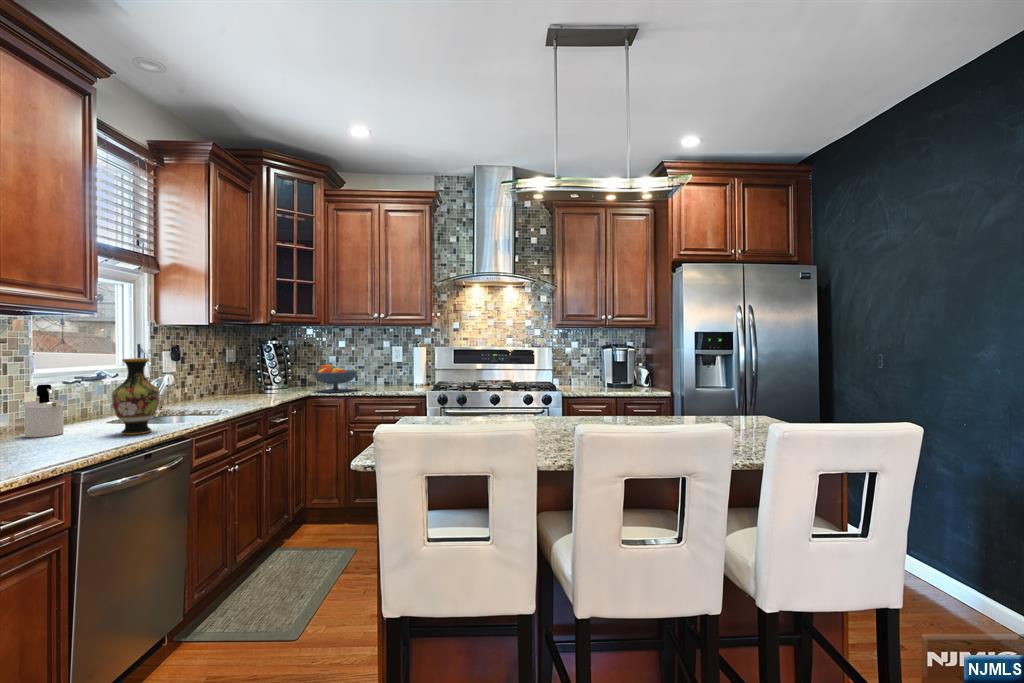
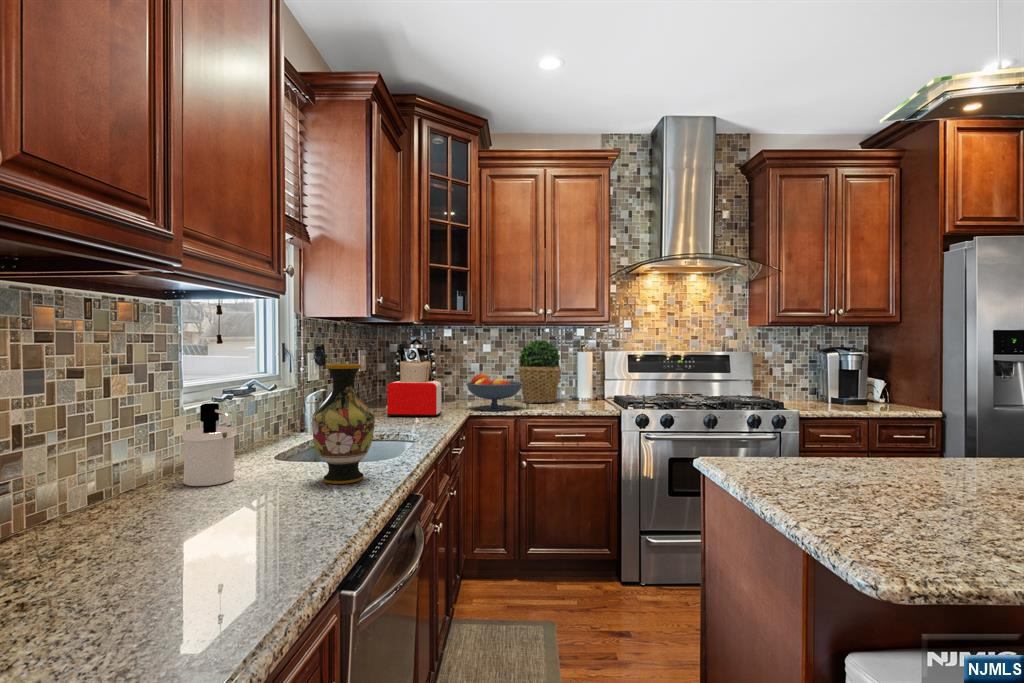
potted plant: none [365,338,400,387] -> present [519,340,561,403]
toaster: none [239,355,286,397] -> present [386,361,442,417]

